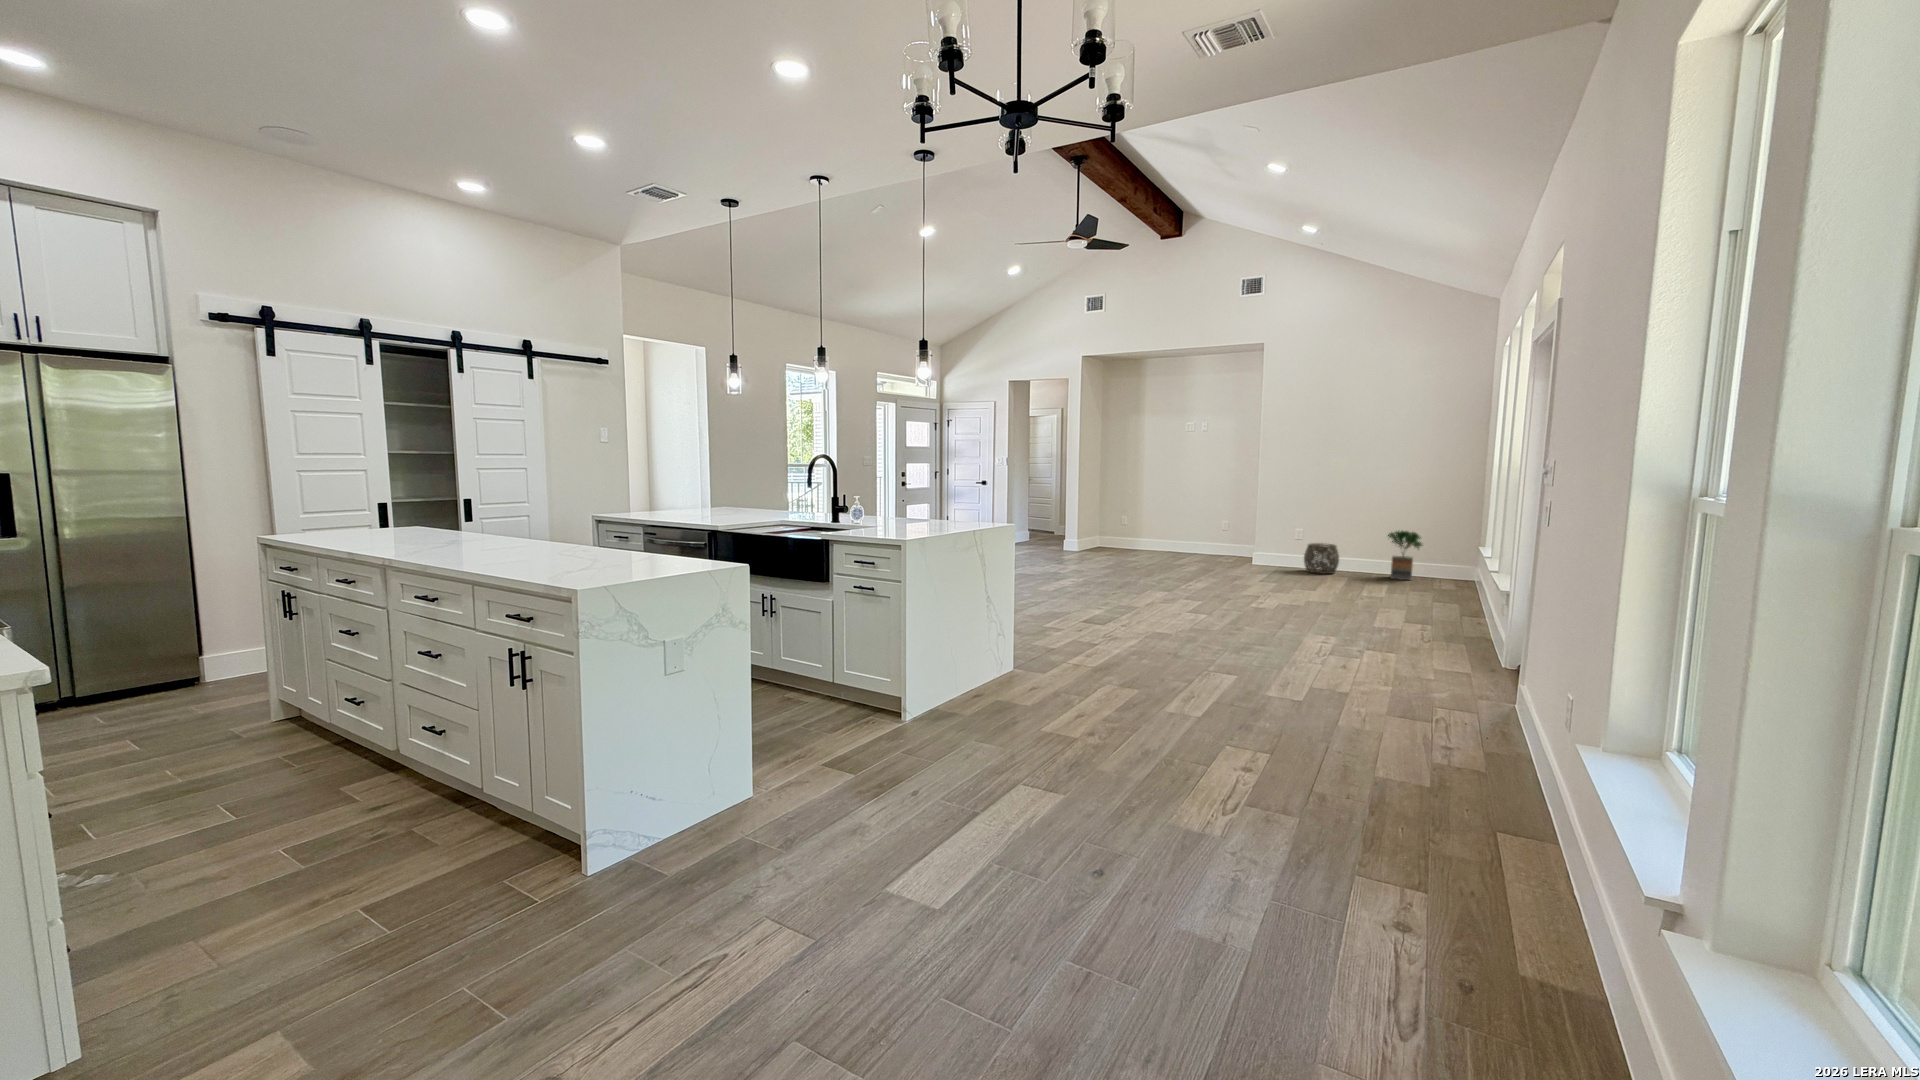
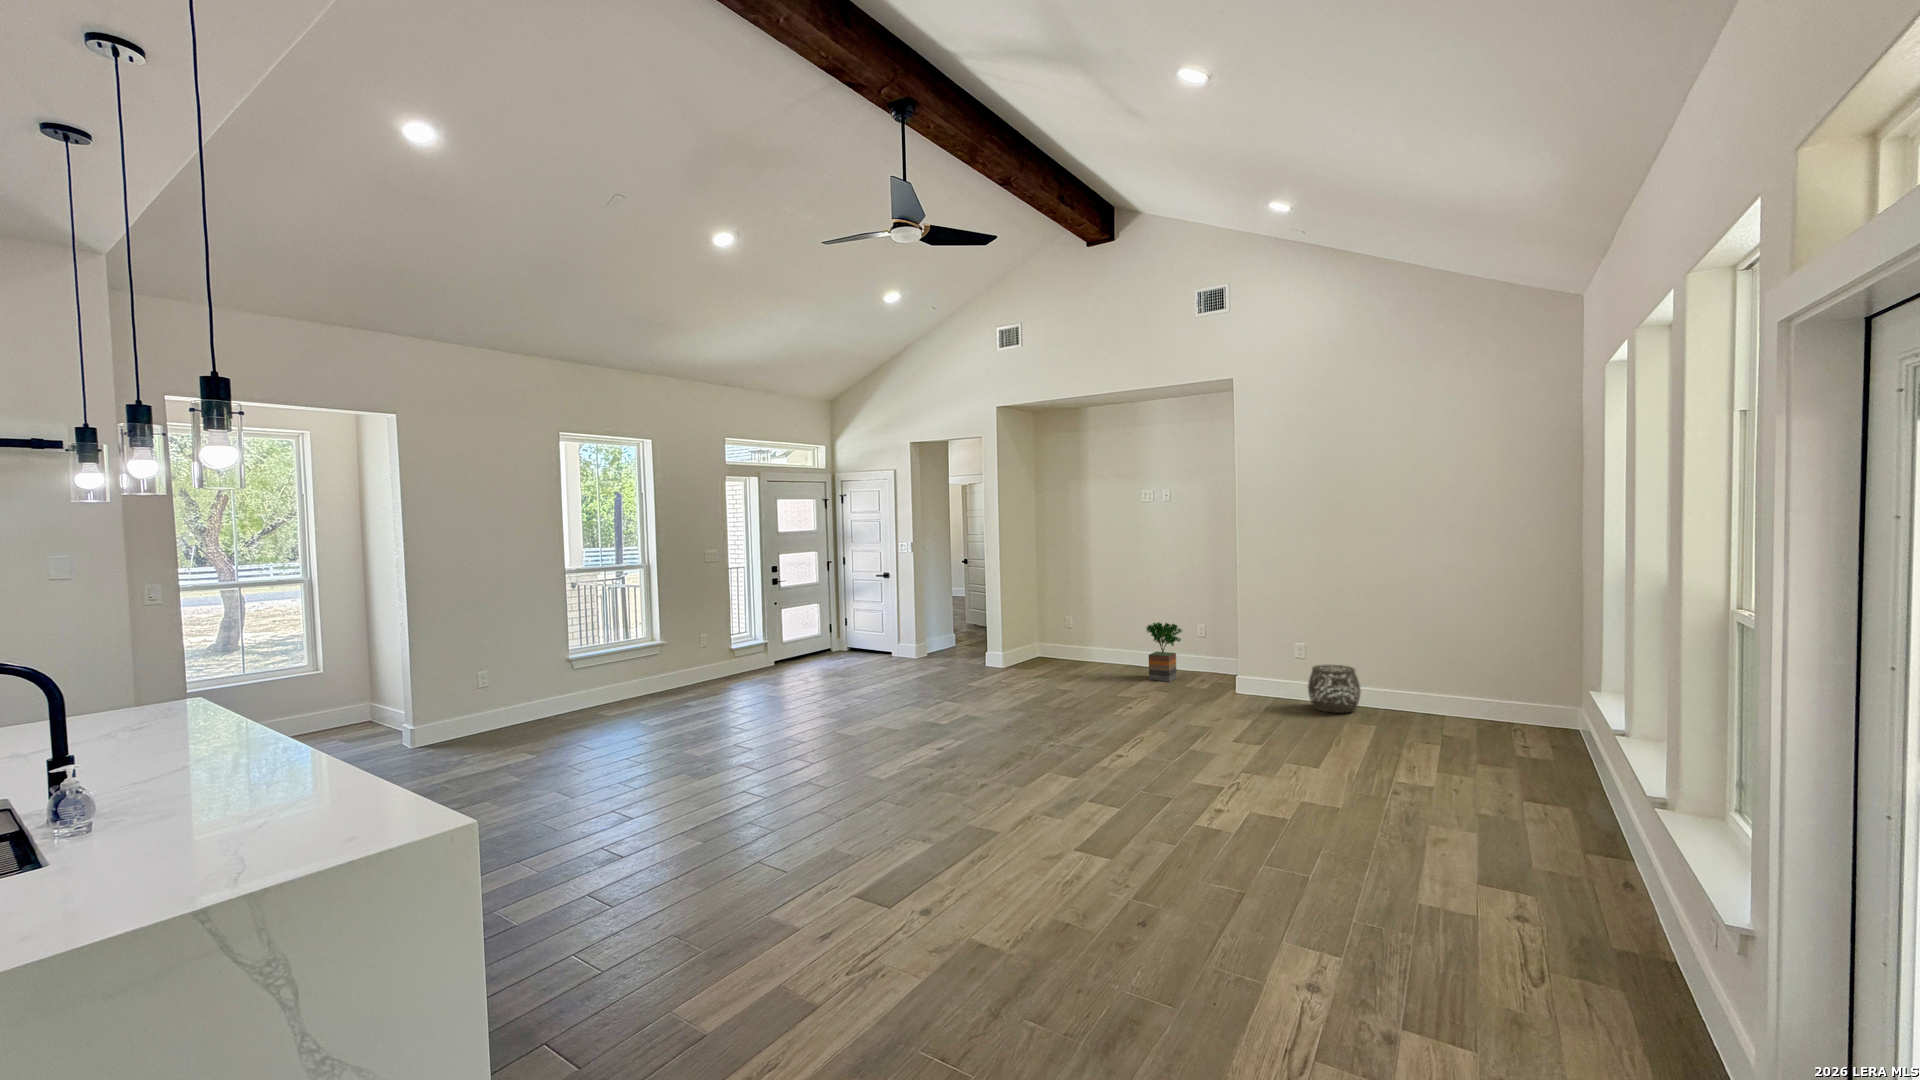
potted tree: present [1388,531,1423,580] -> present [1146,622,1182,682]

